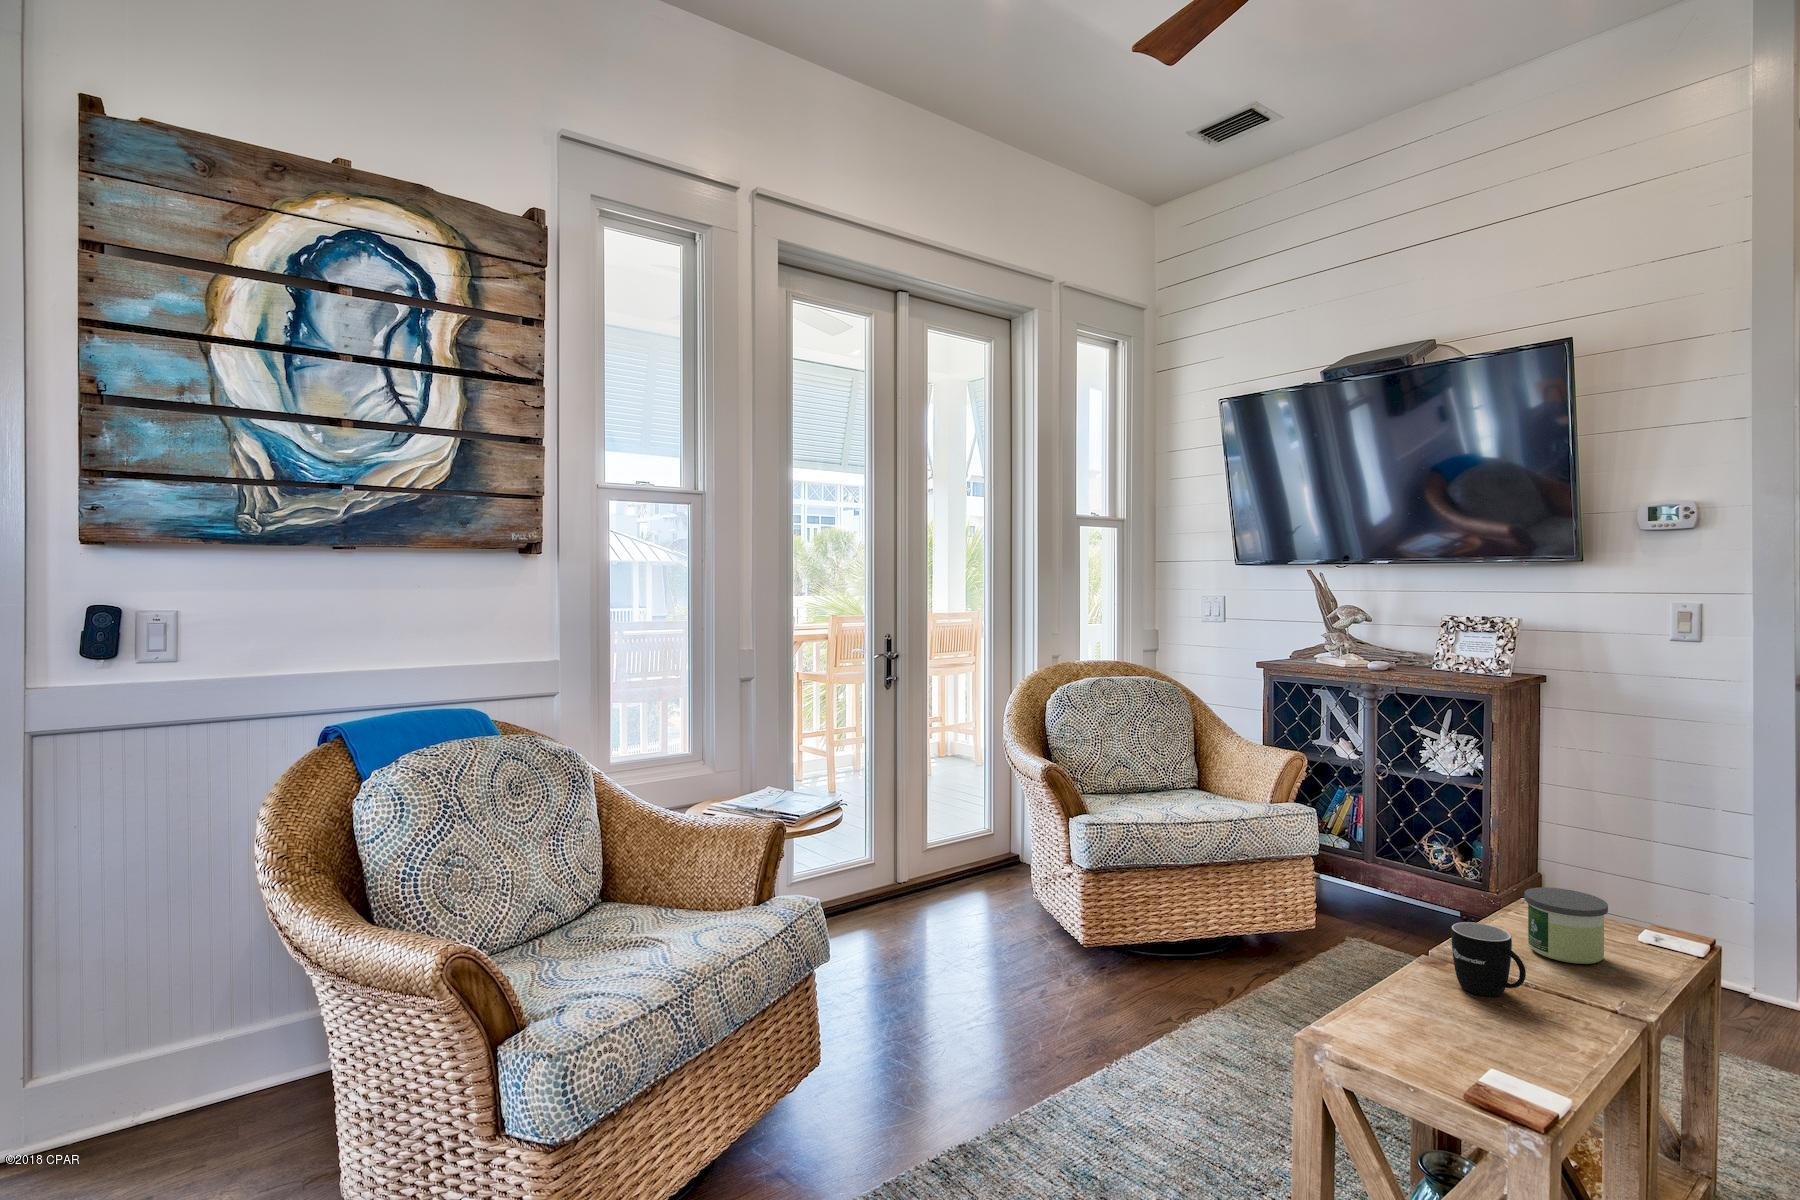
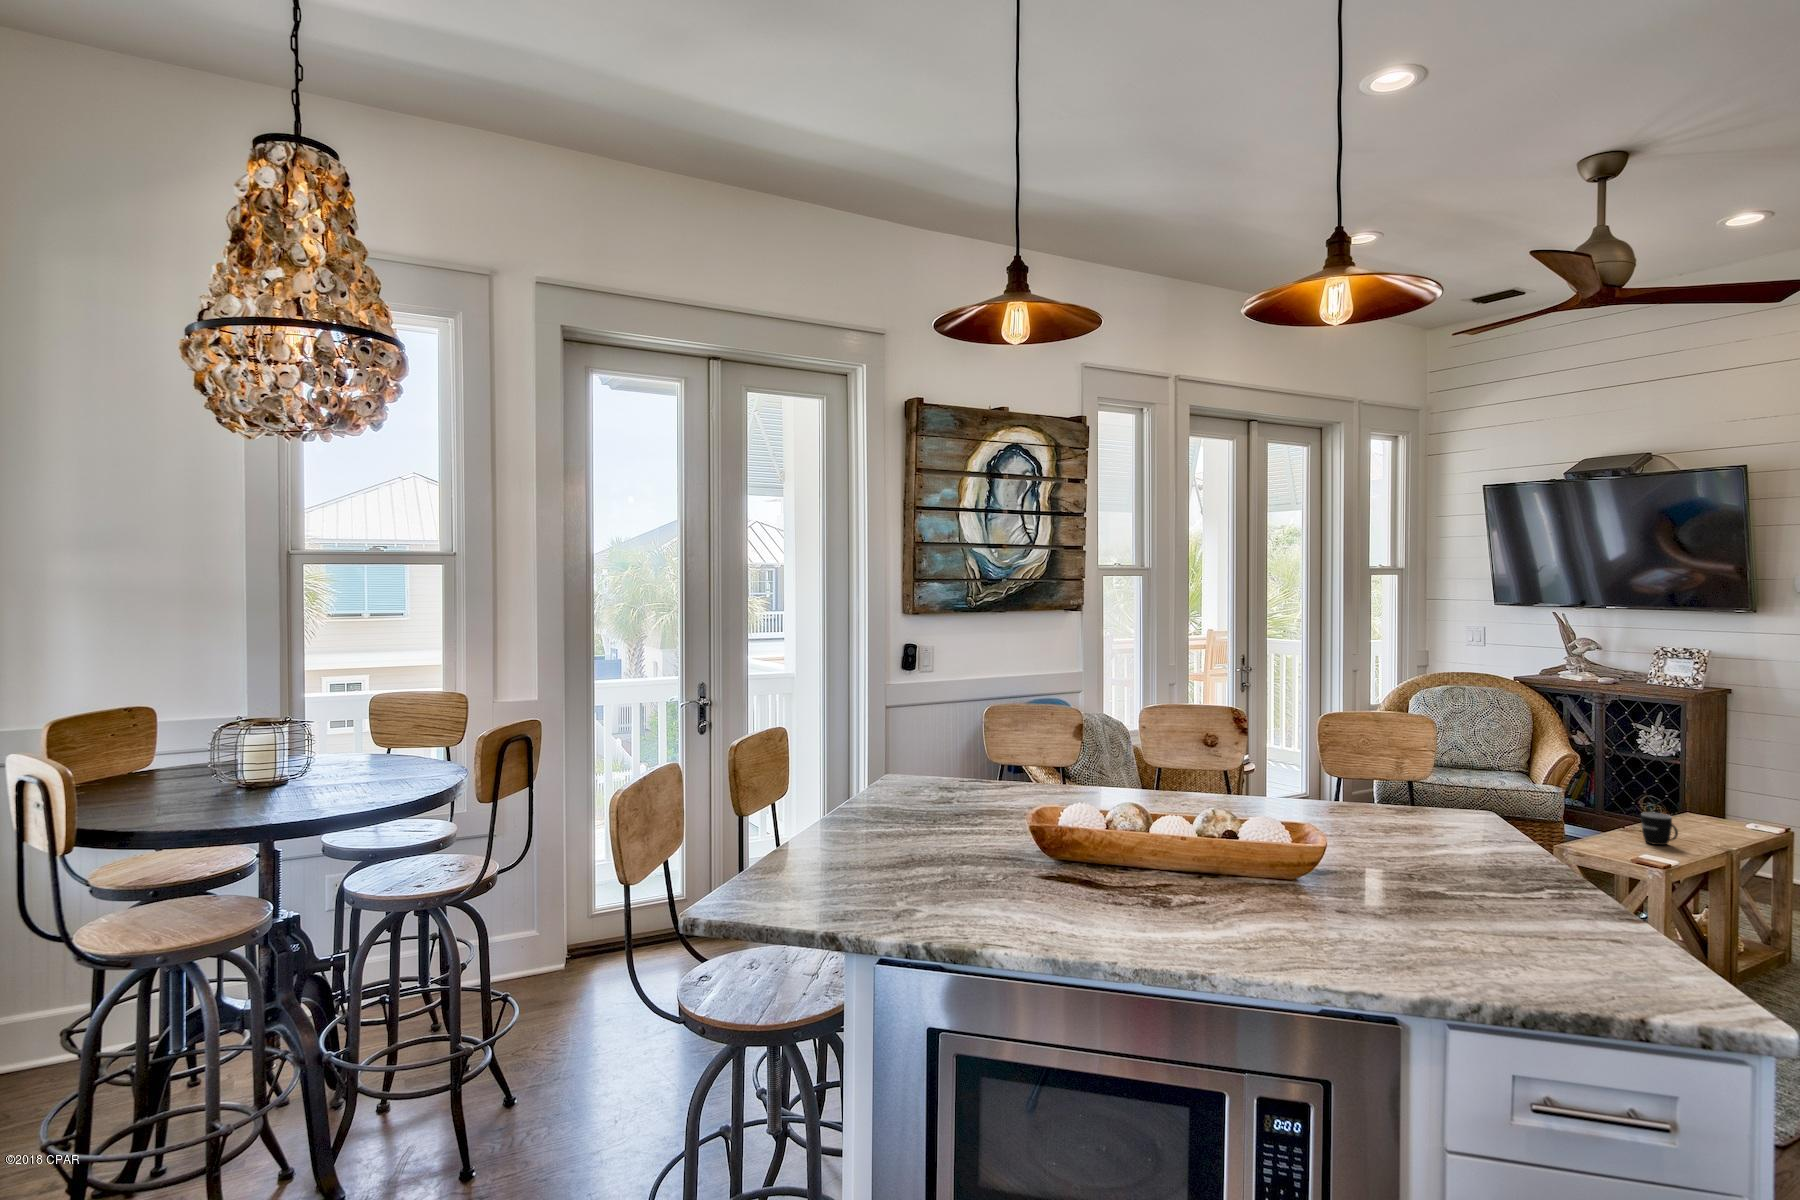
candle: present [1524,887,1608,964] -> none [1685,802,1730,838]

